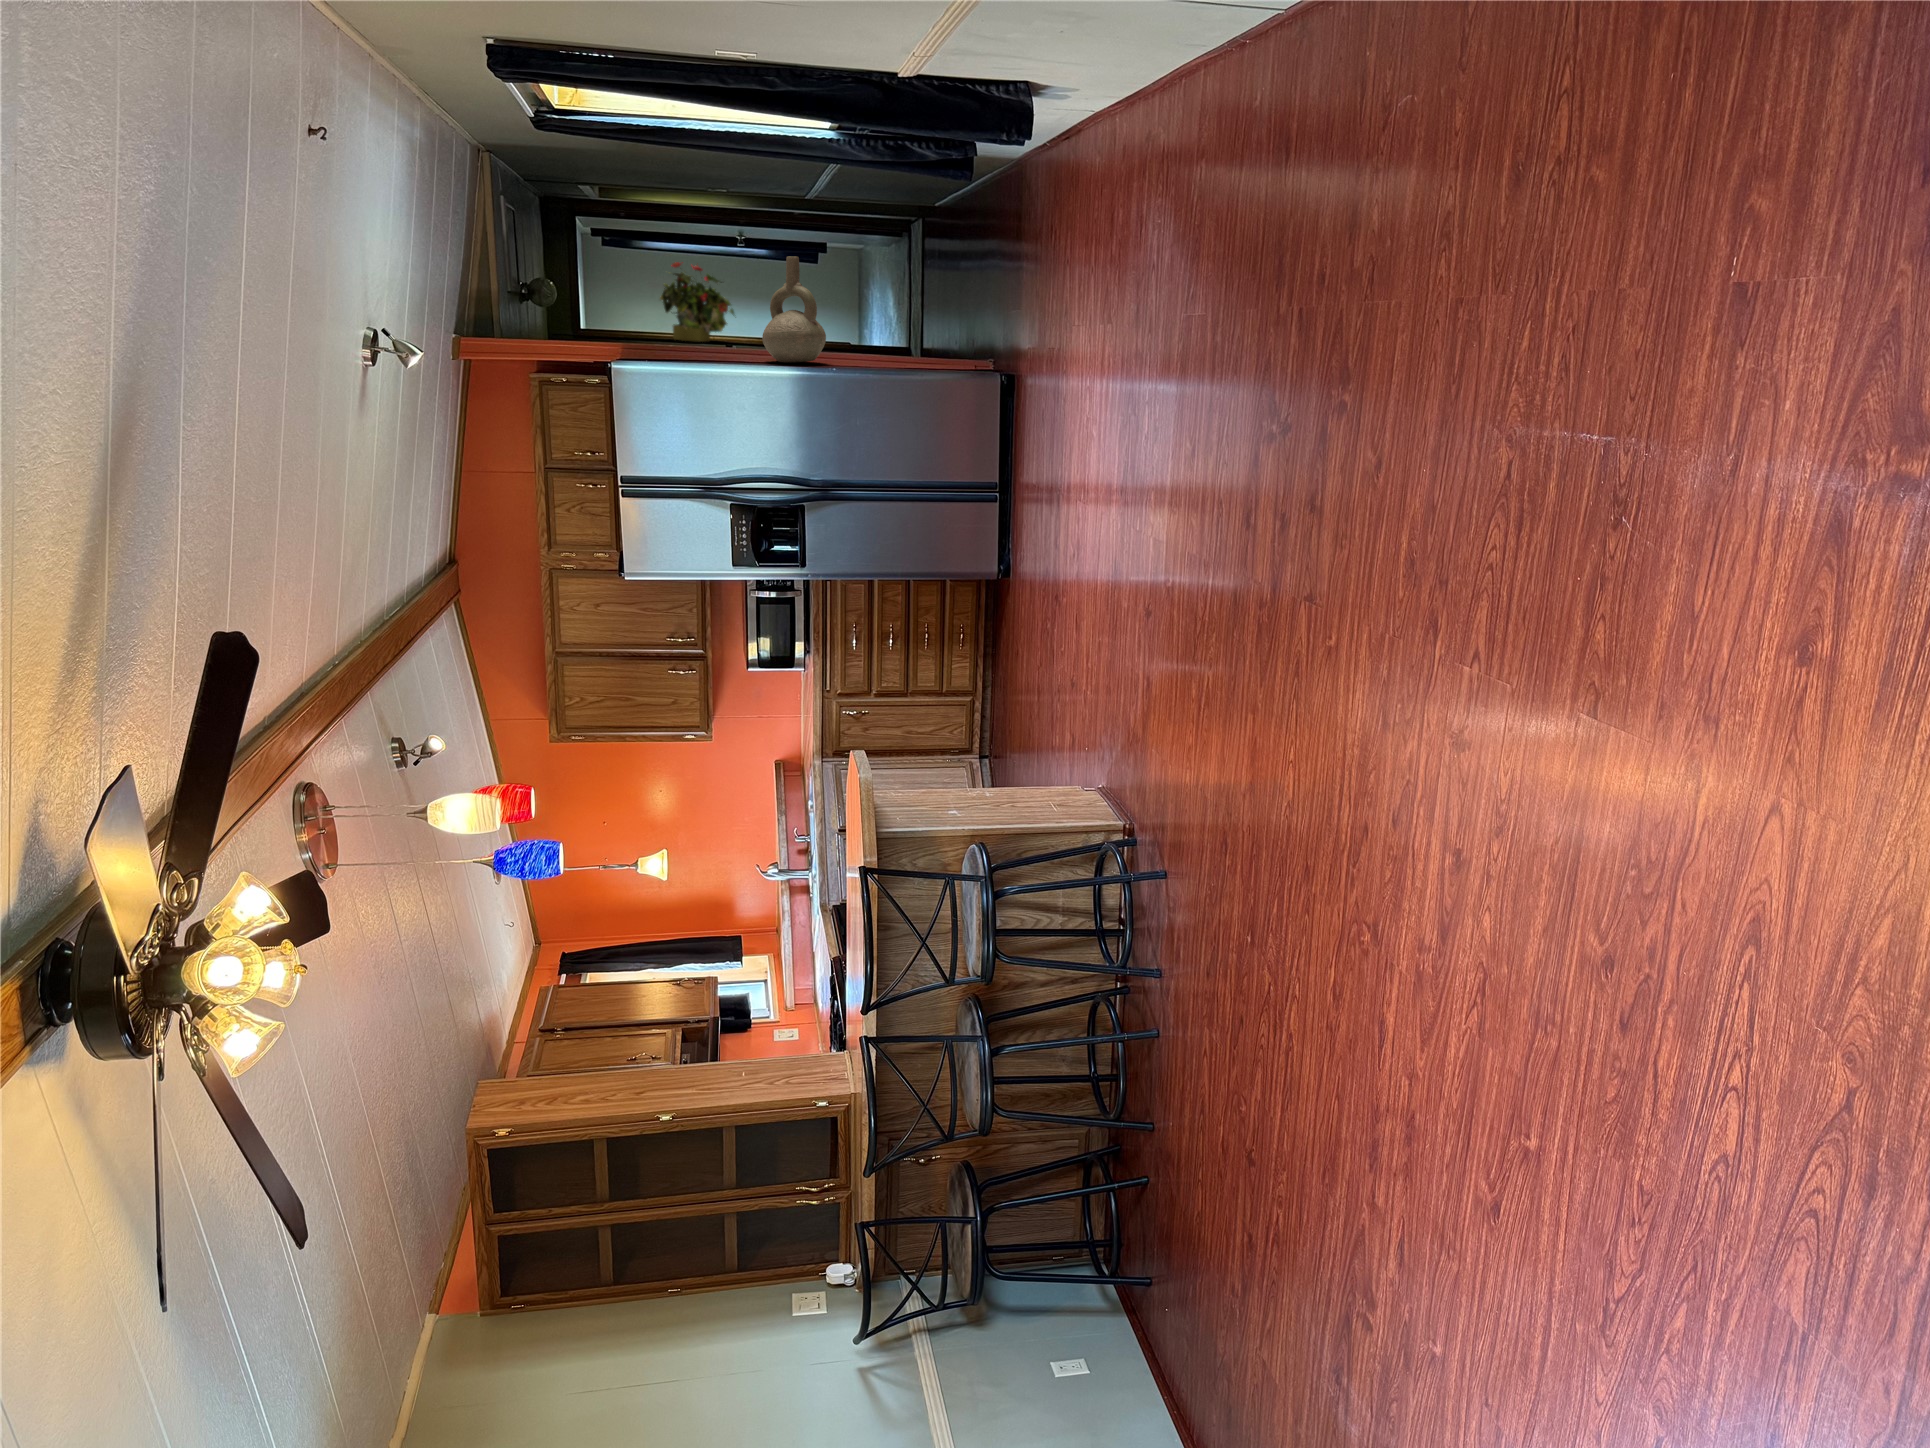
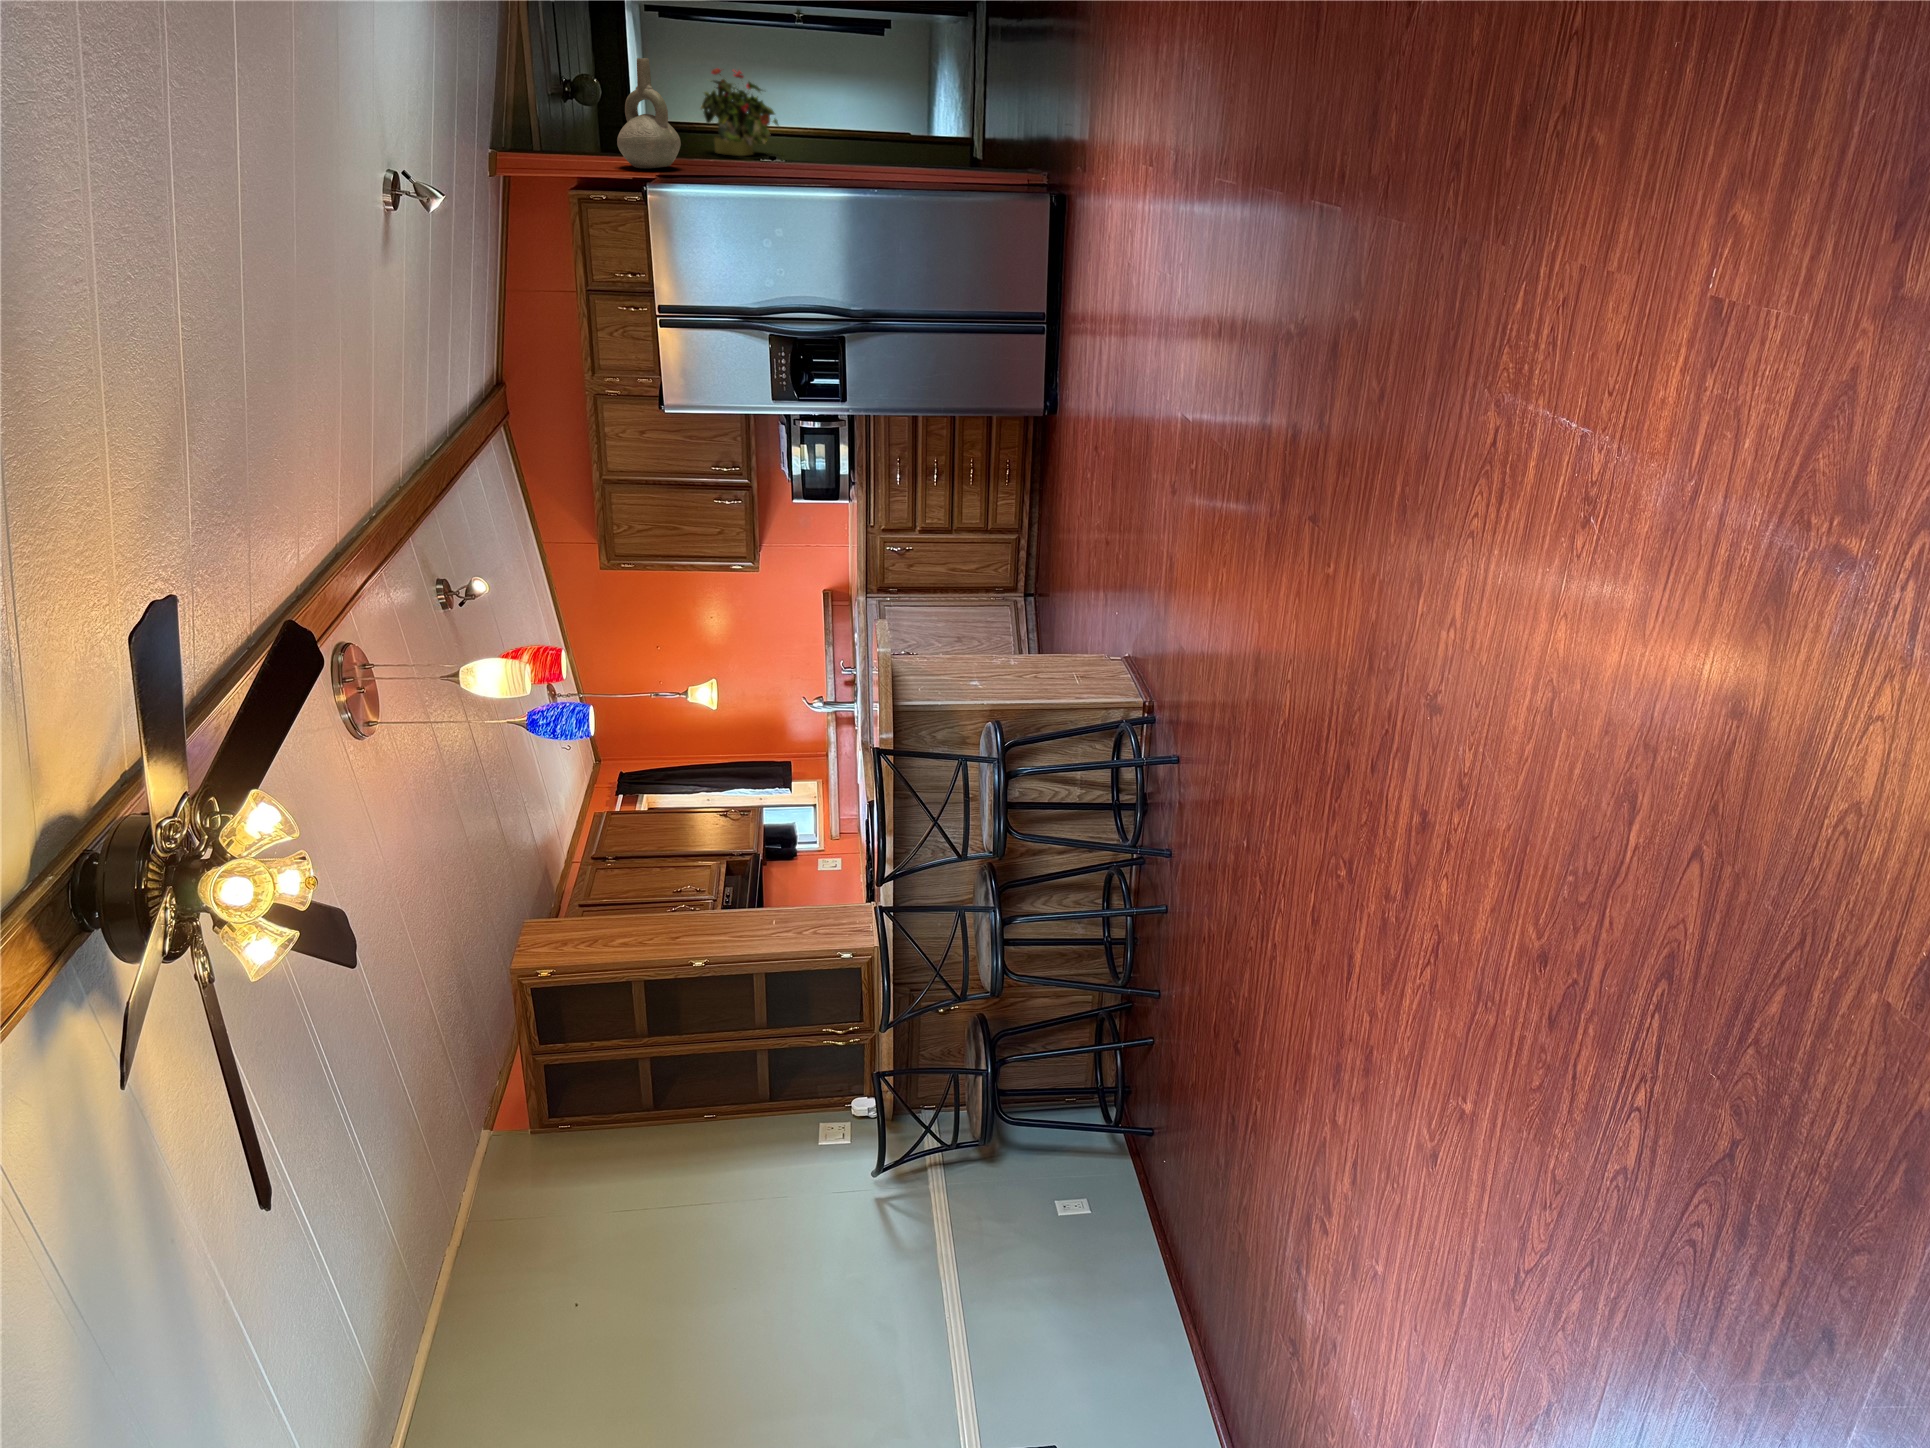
decorative vase: present [762,256,826,363] -> present [617,58,681,168]

